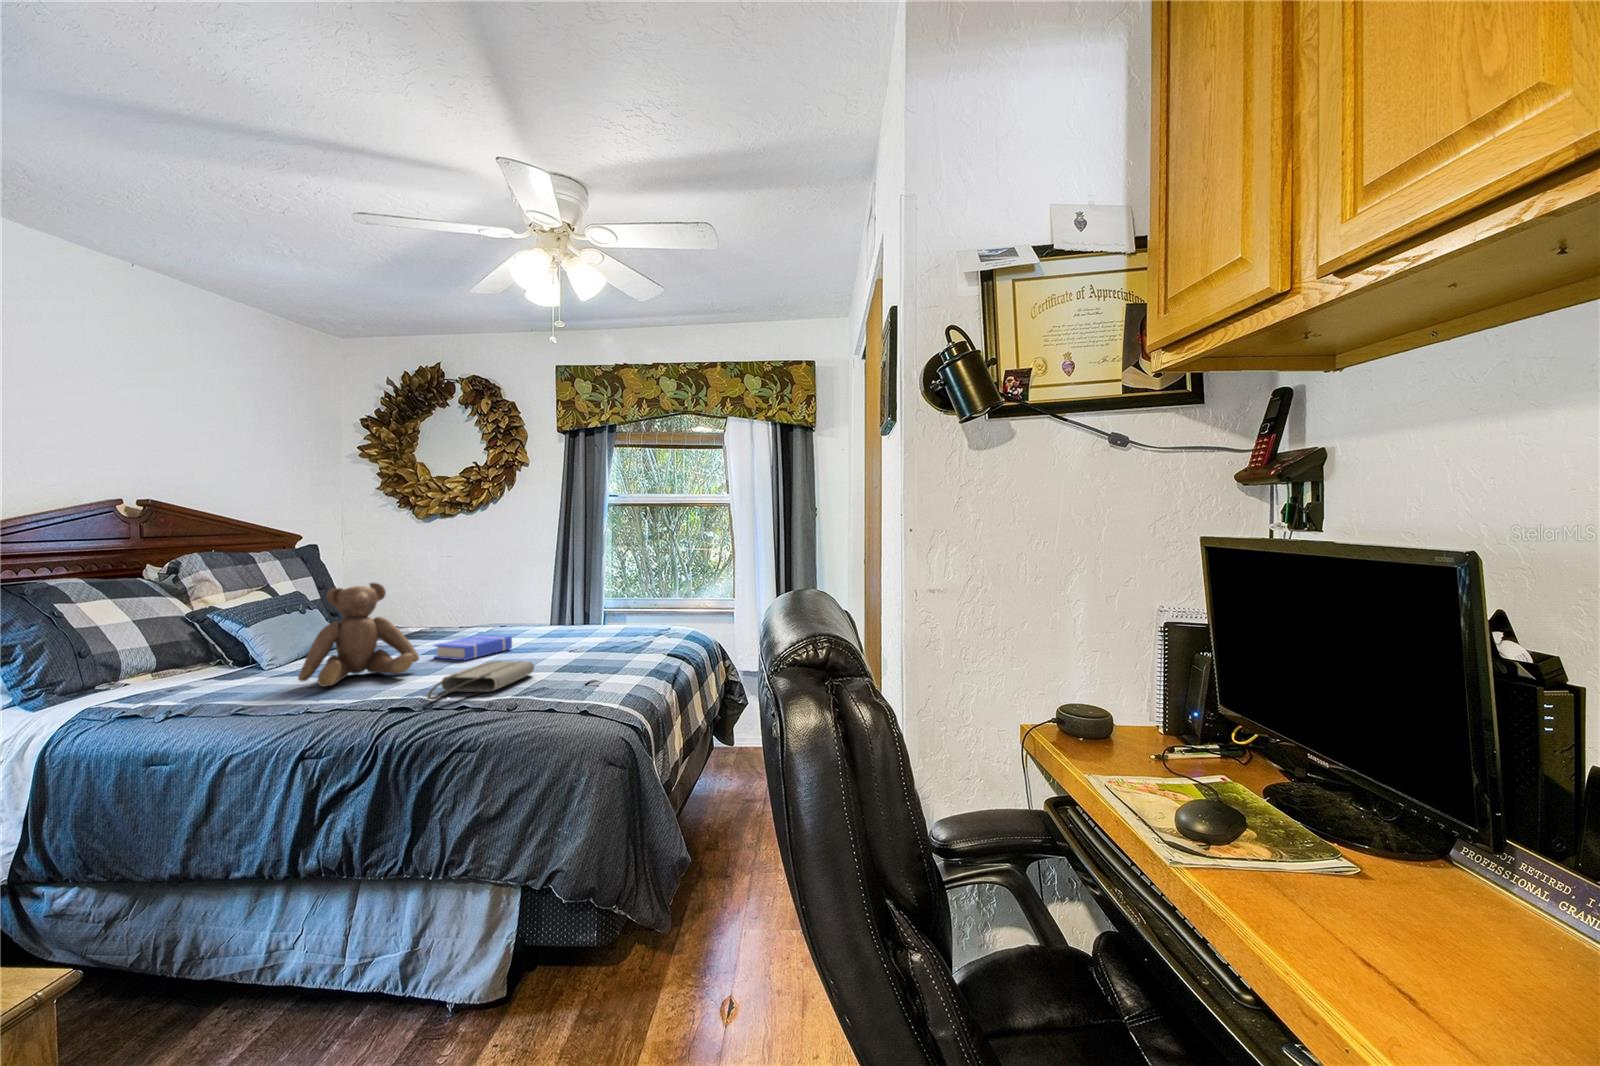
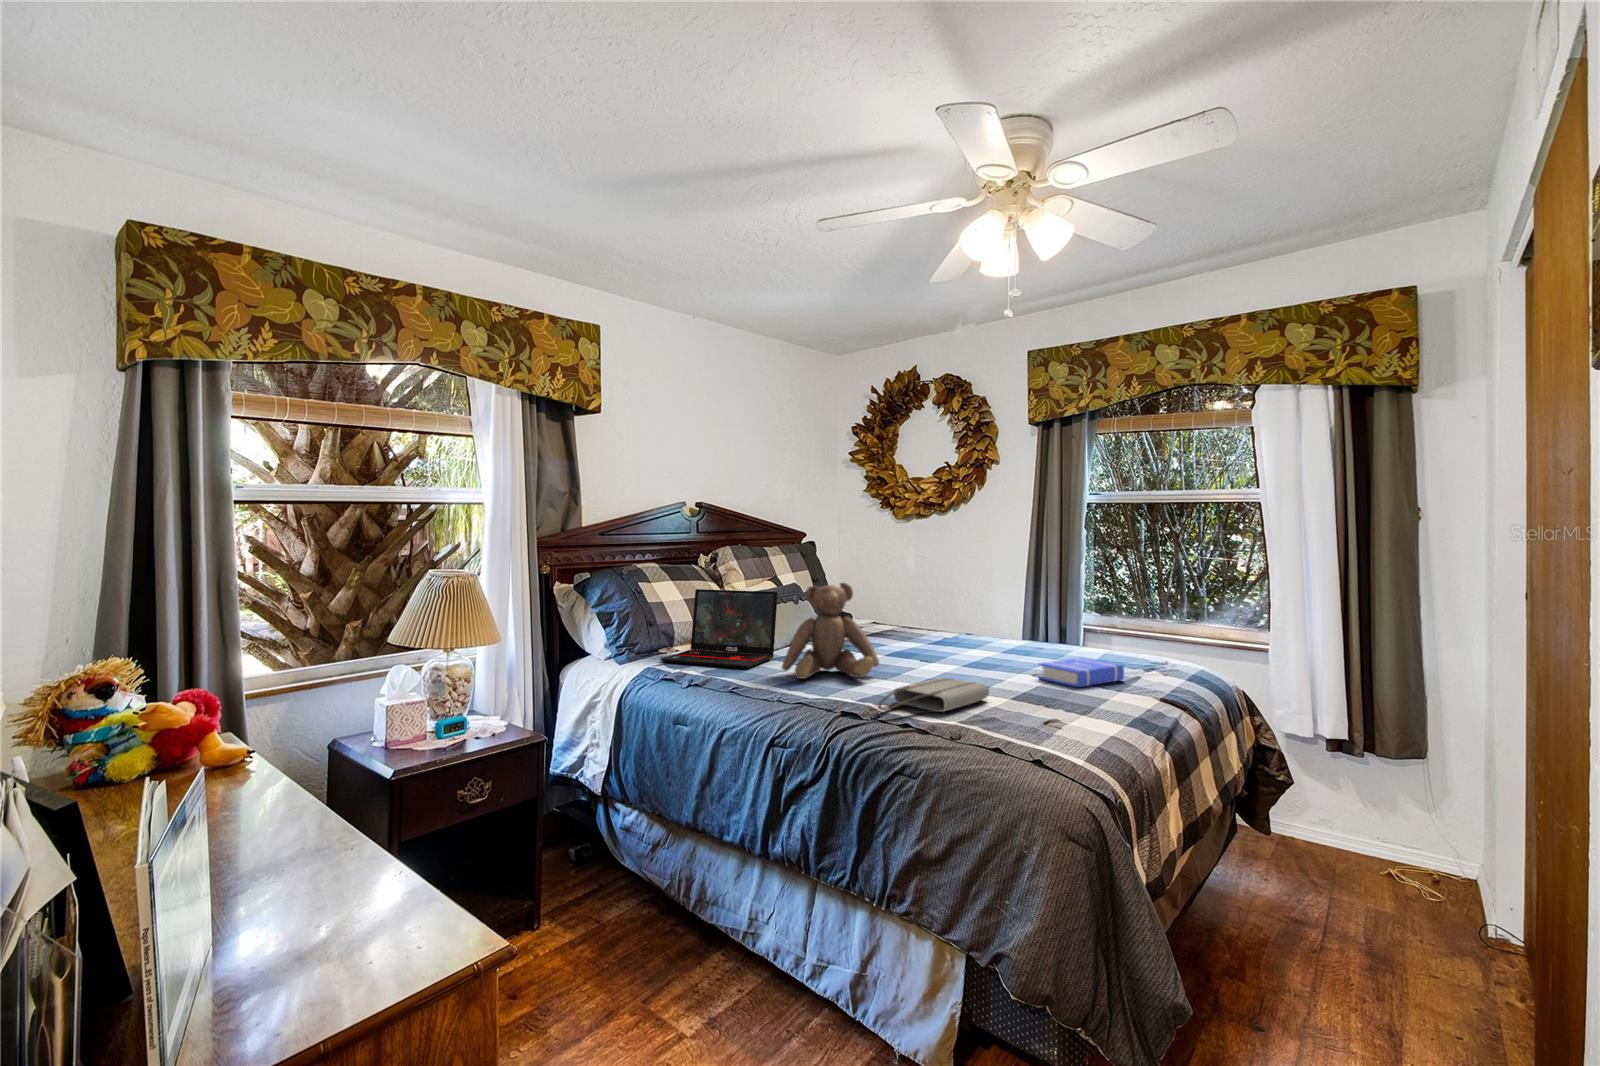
laptop: none [99,598,284,698] -> present [660,589,778,668]
book: present [434,635,512,660] -> present [1039,657,1124,687]

